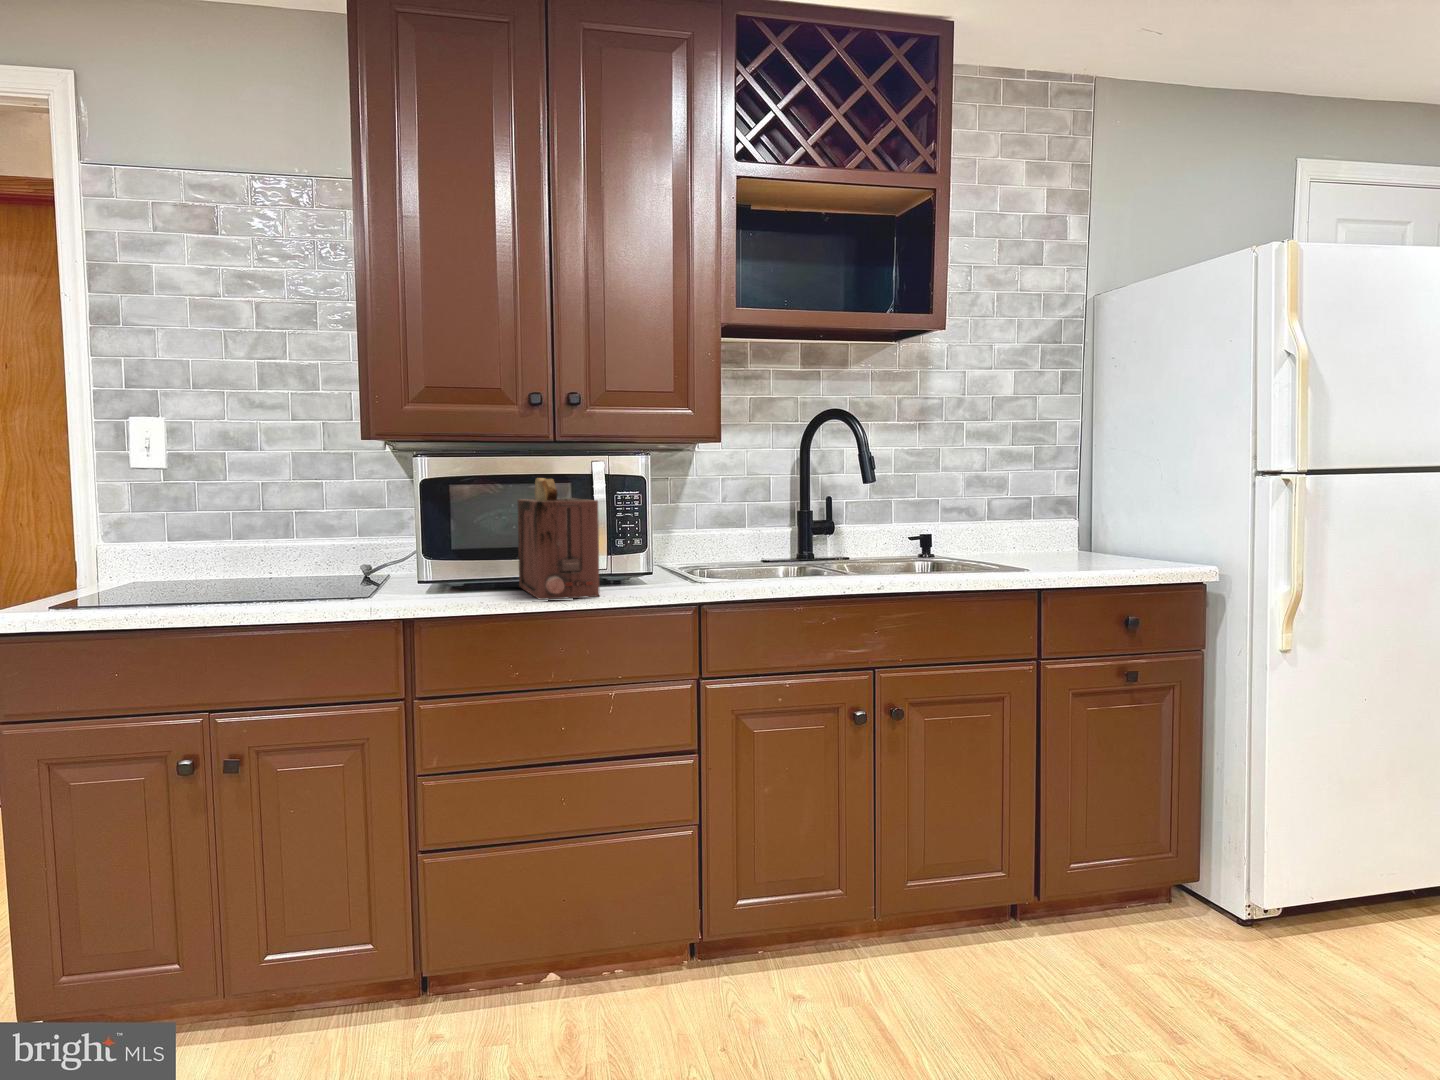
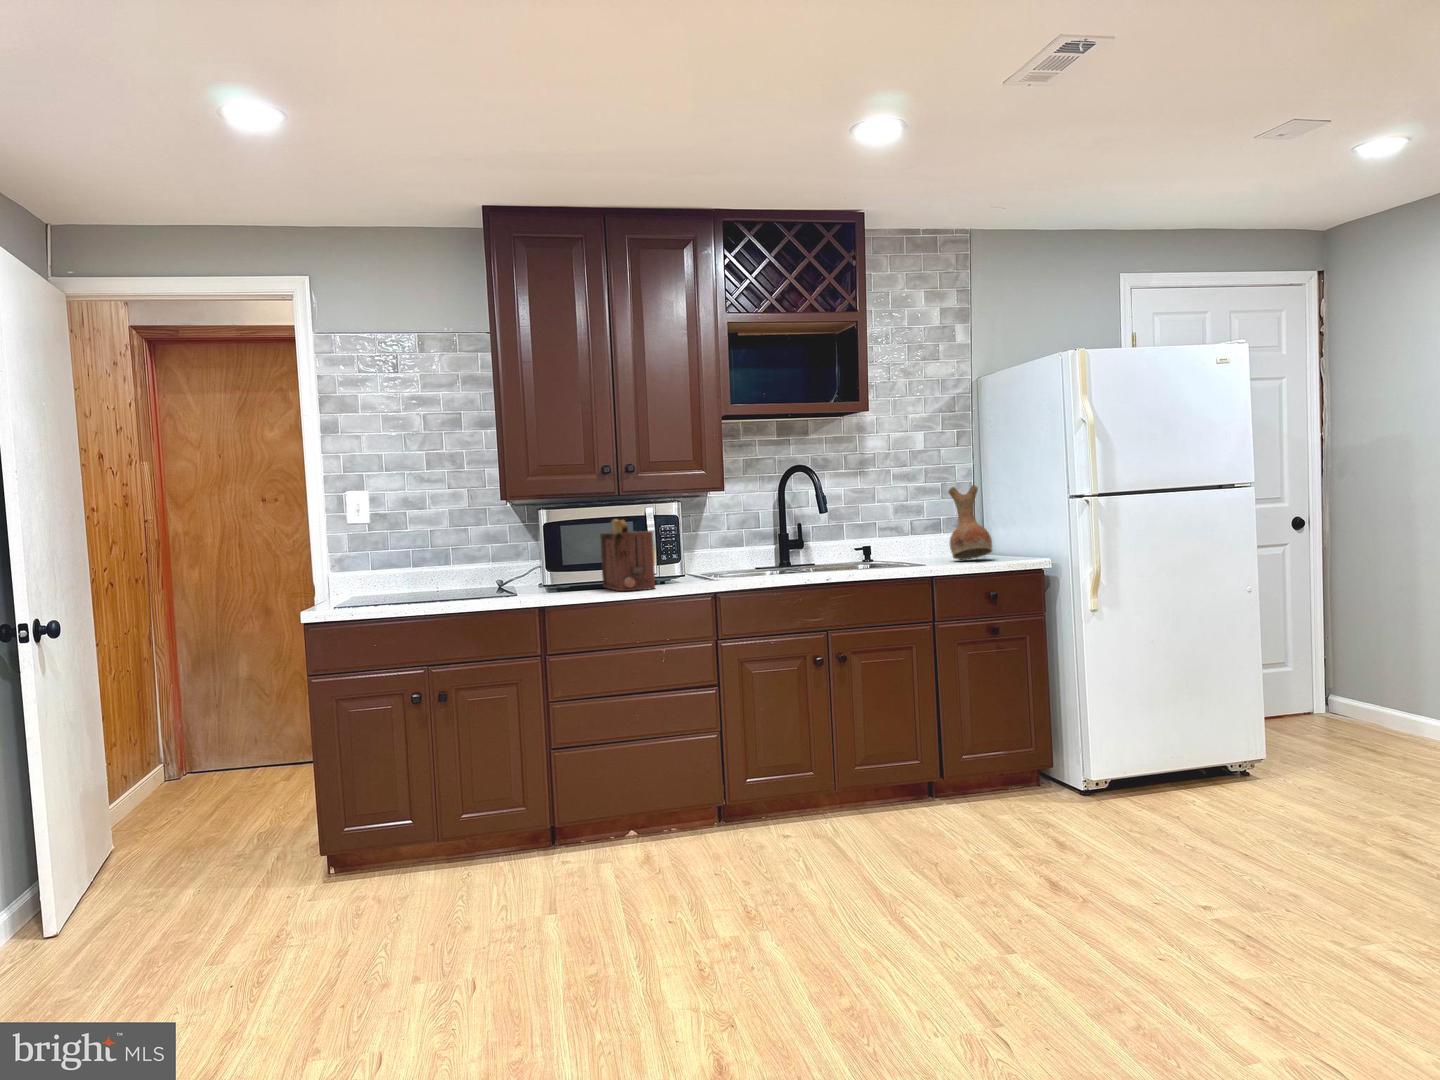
vase: none [1053,450,1120,561] -> present [949,485,992,560]

